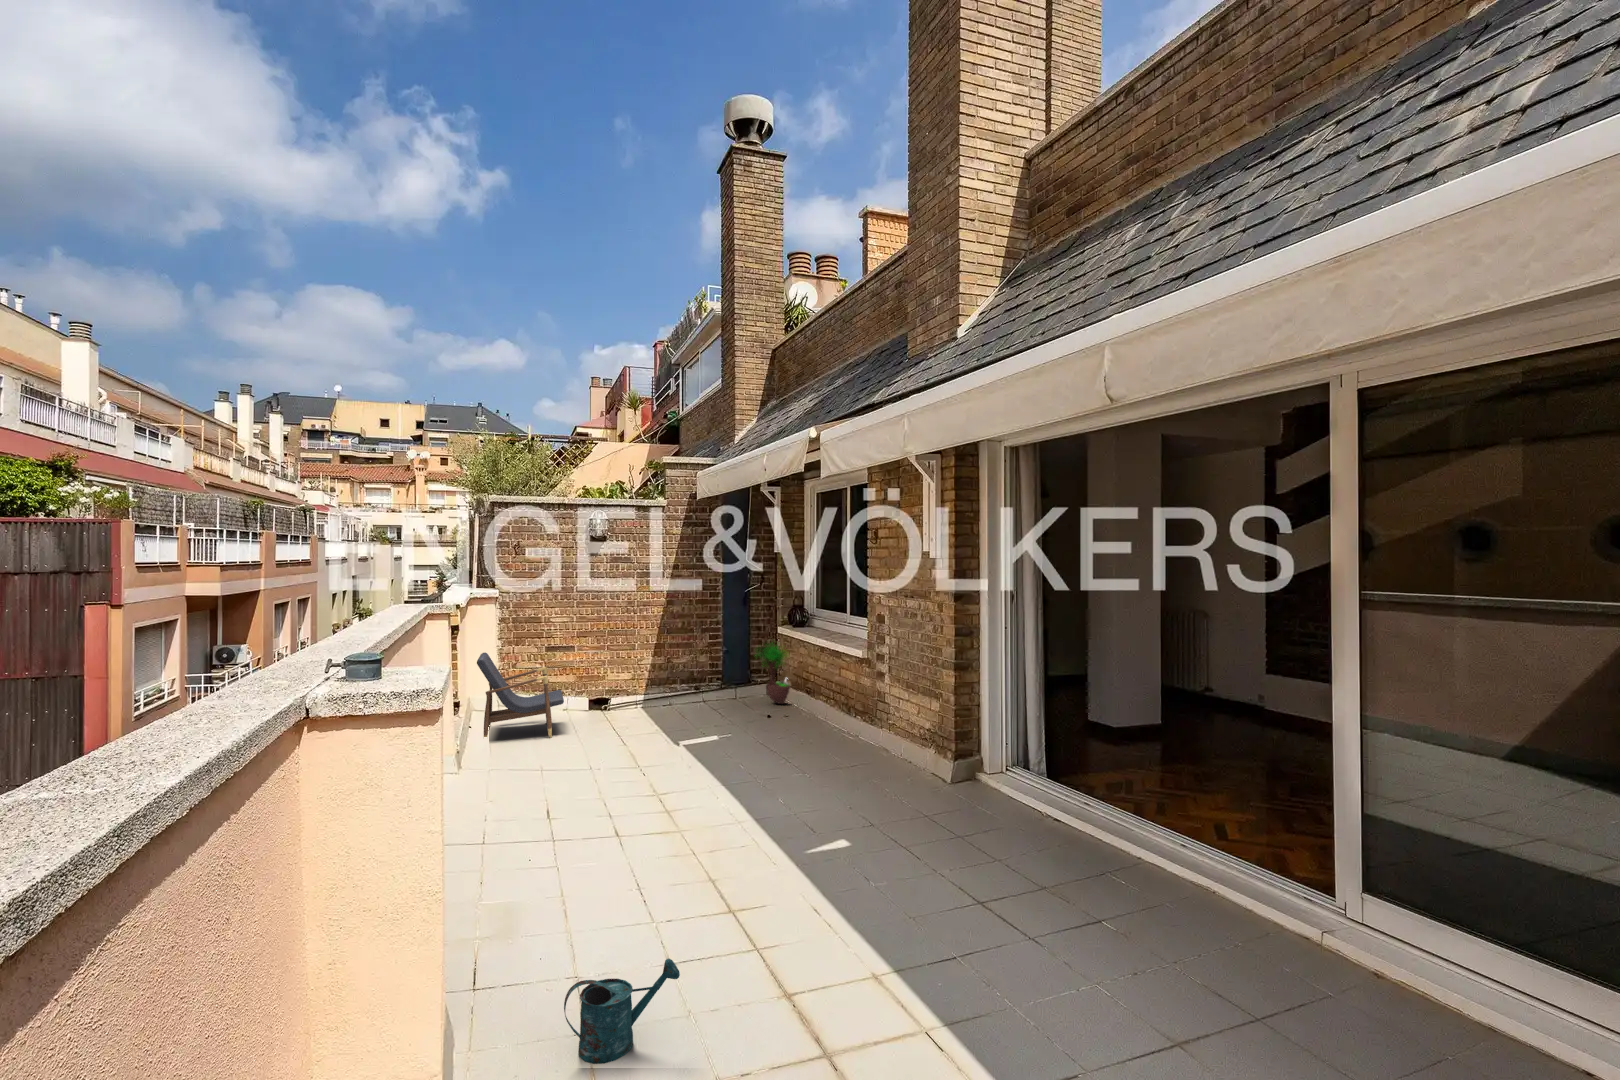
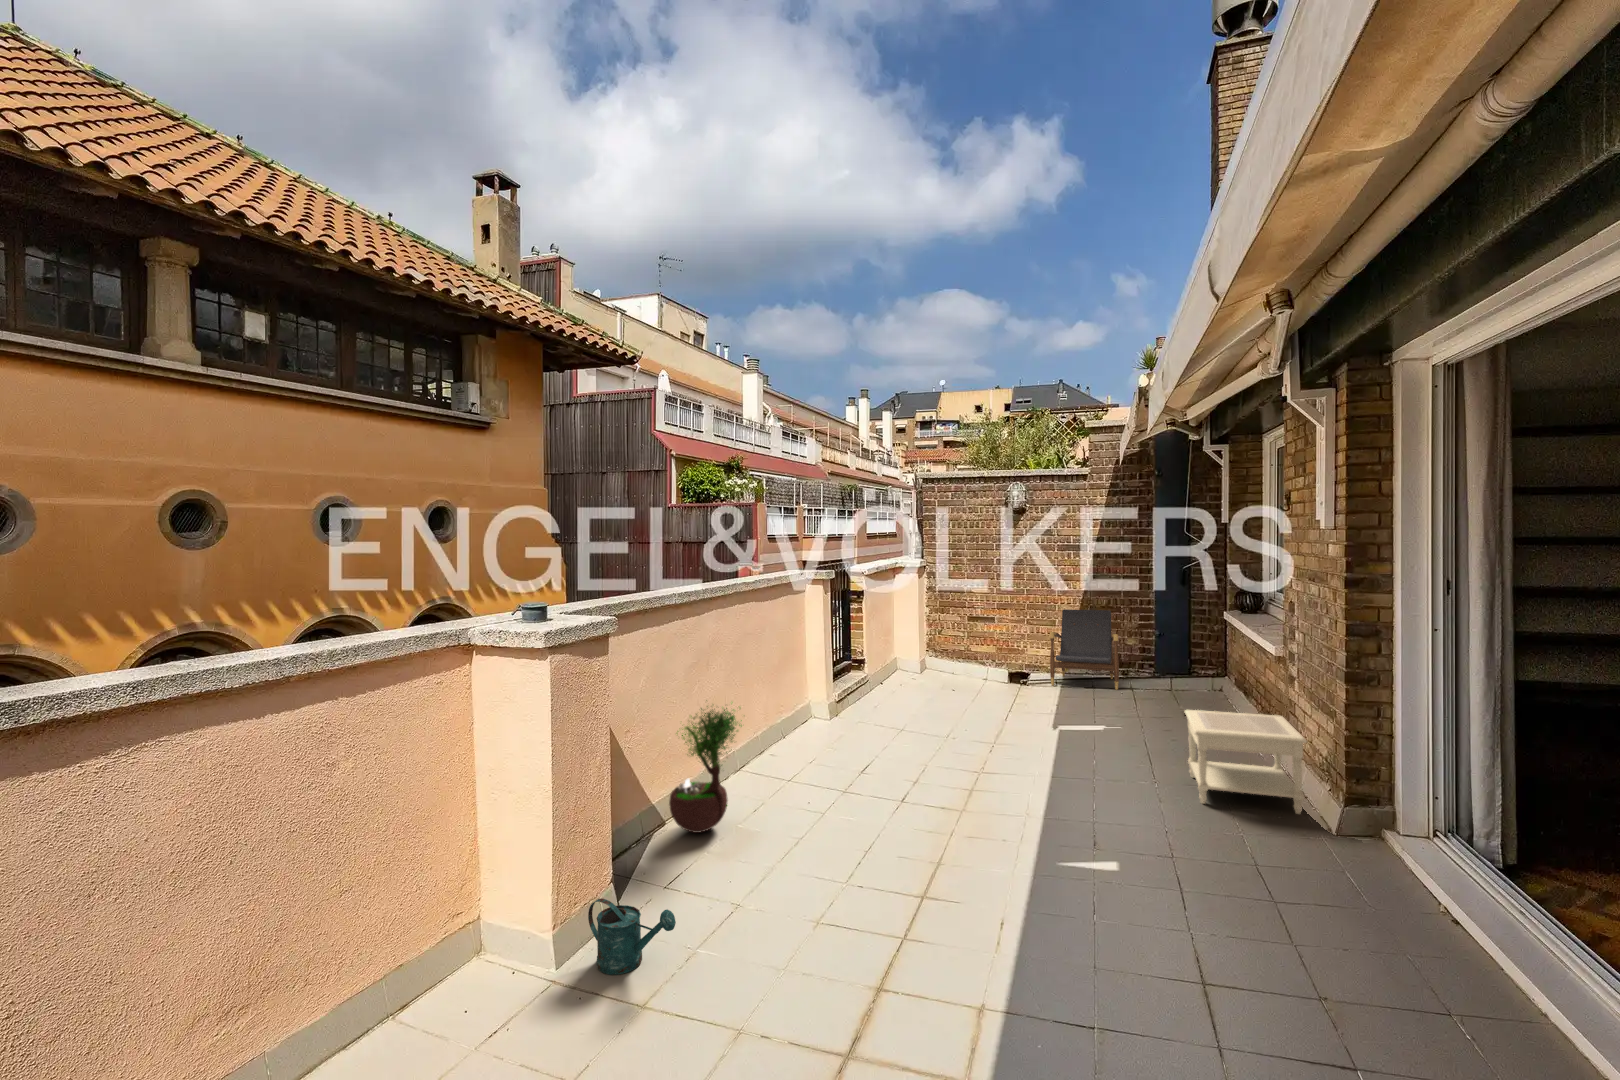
potted tree: present [755,643,790,704] -> present [669,700,742,833]
lounge chair: present [477,653,564,738] -> present [1050,609,1119,690]
side table: none [828,693,922,767] -> present [1185,710,1307,814]

